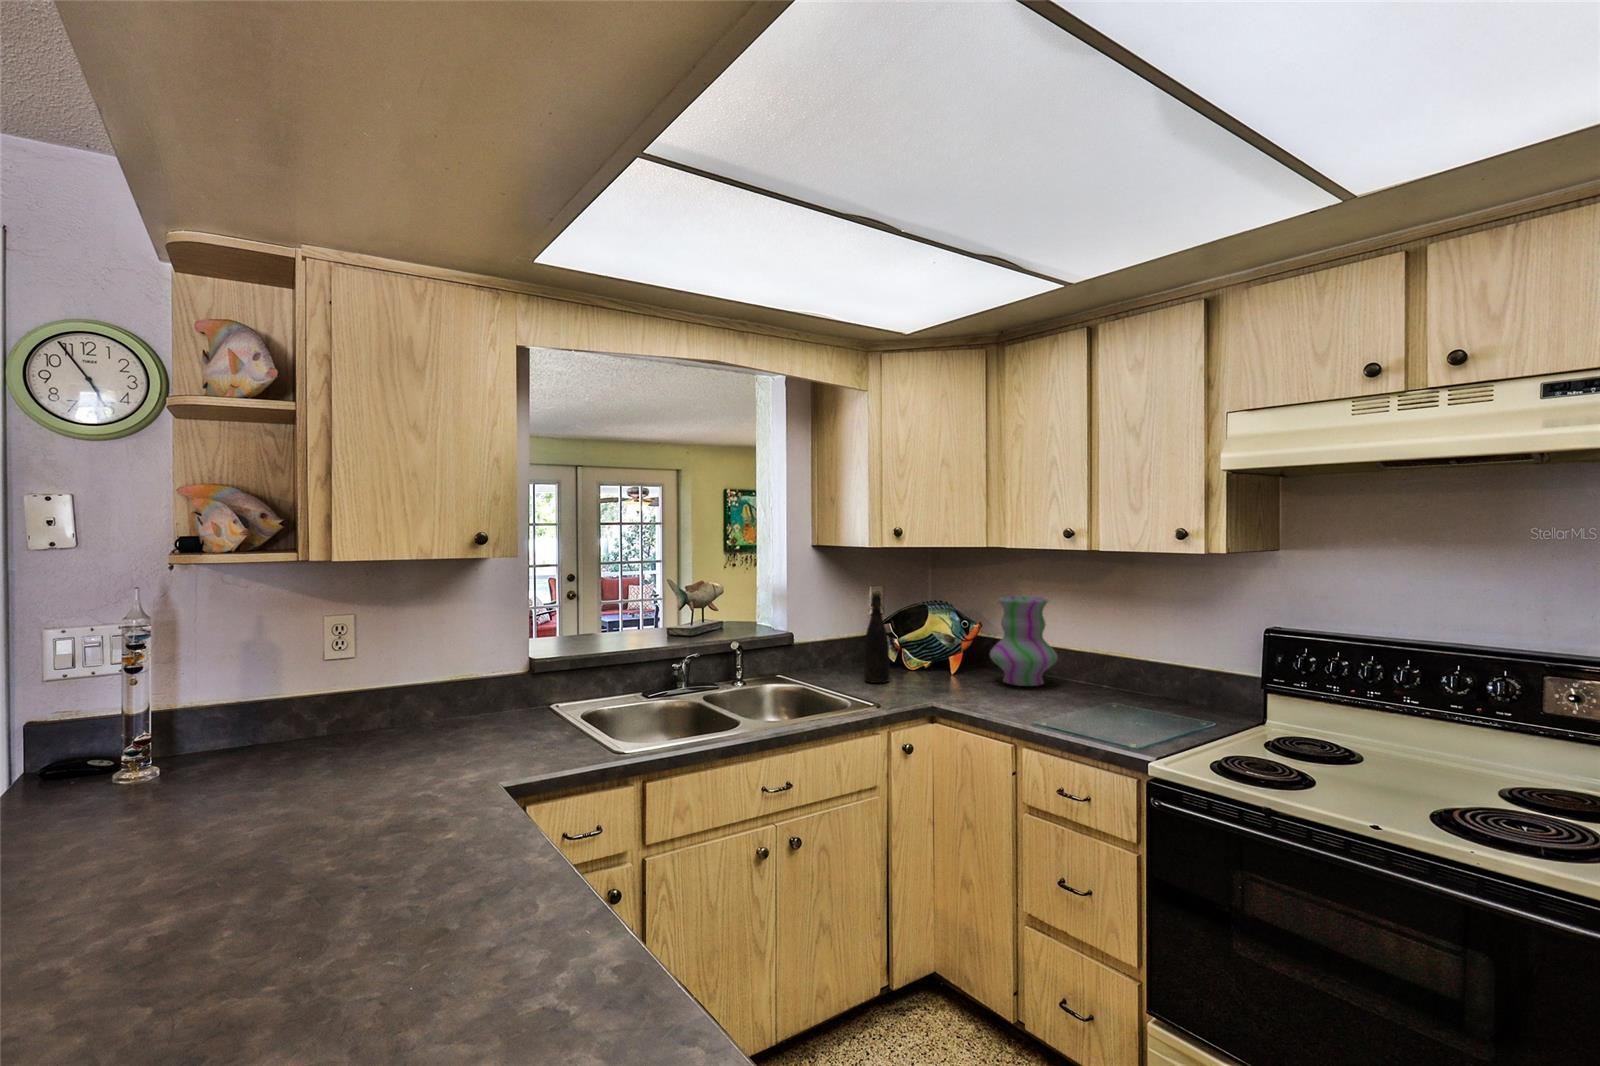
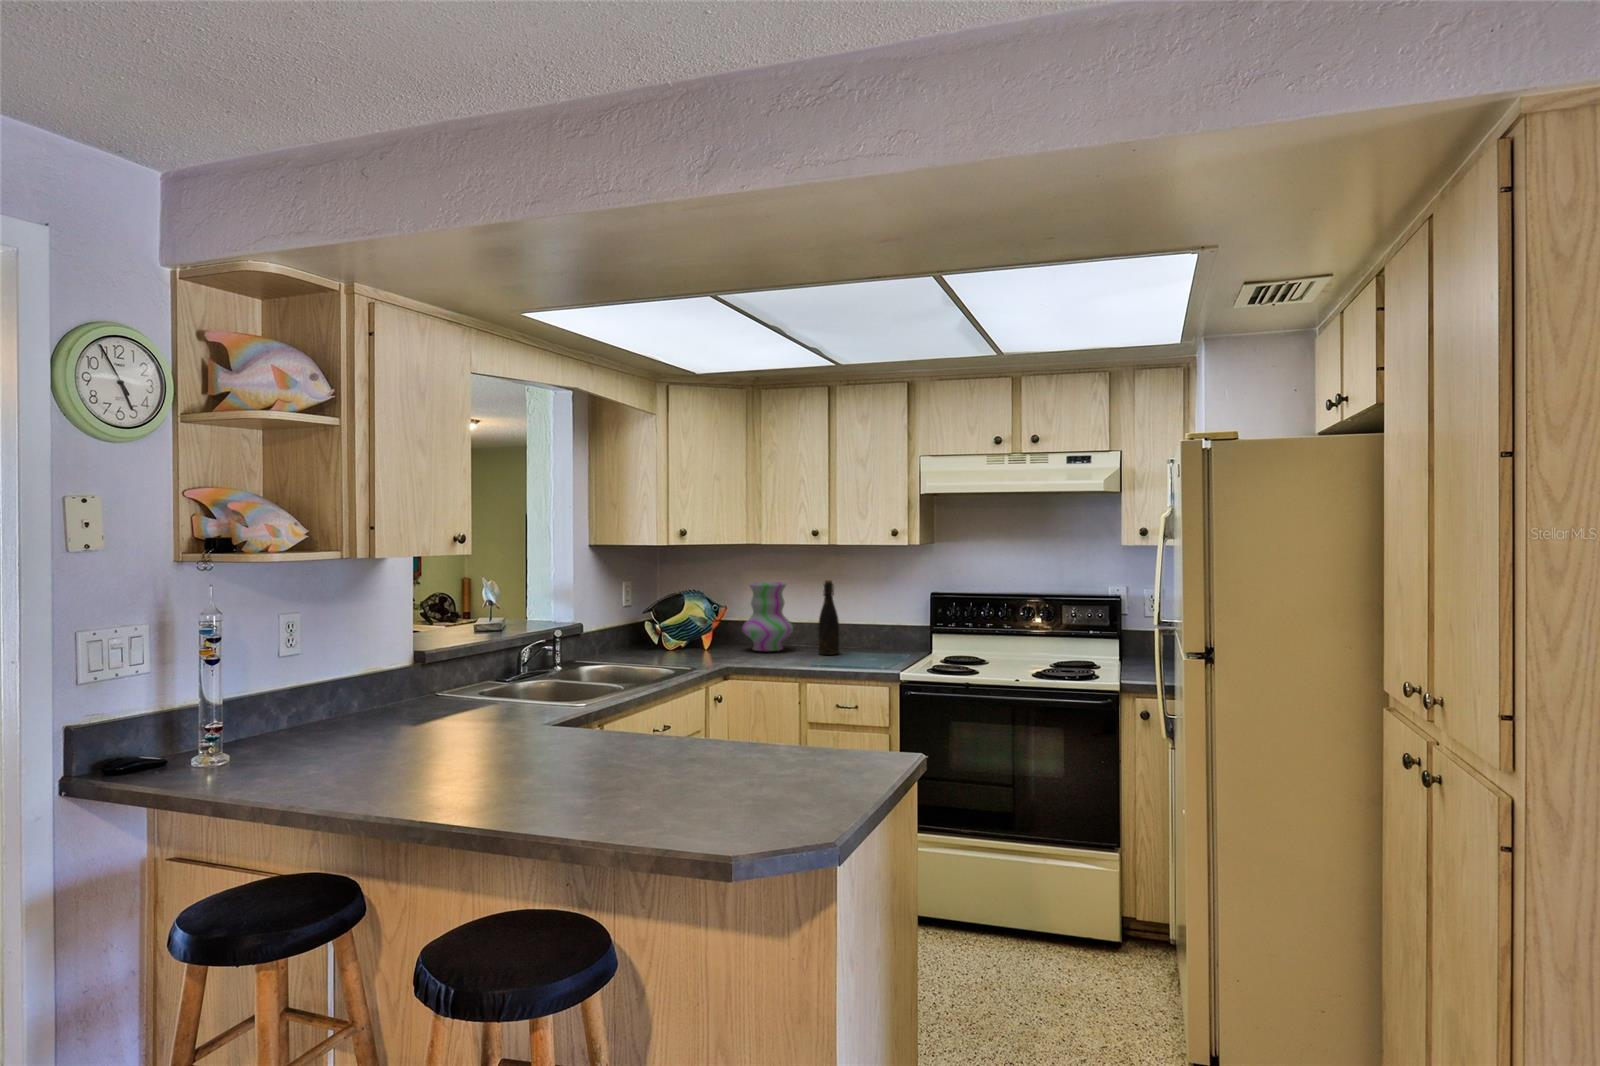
bottle: present [864,592,889,683] -> present [818,580,839,655]

